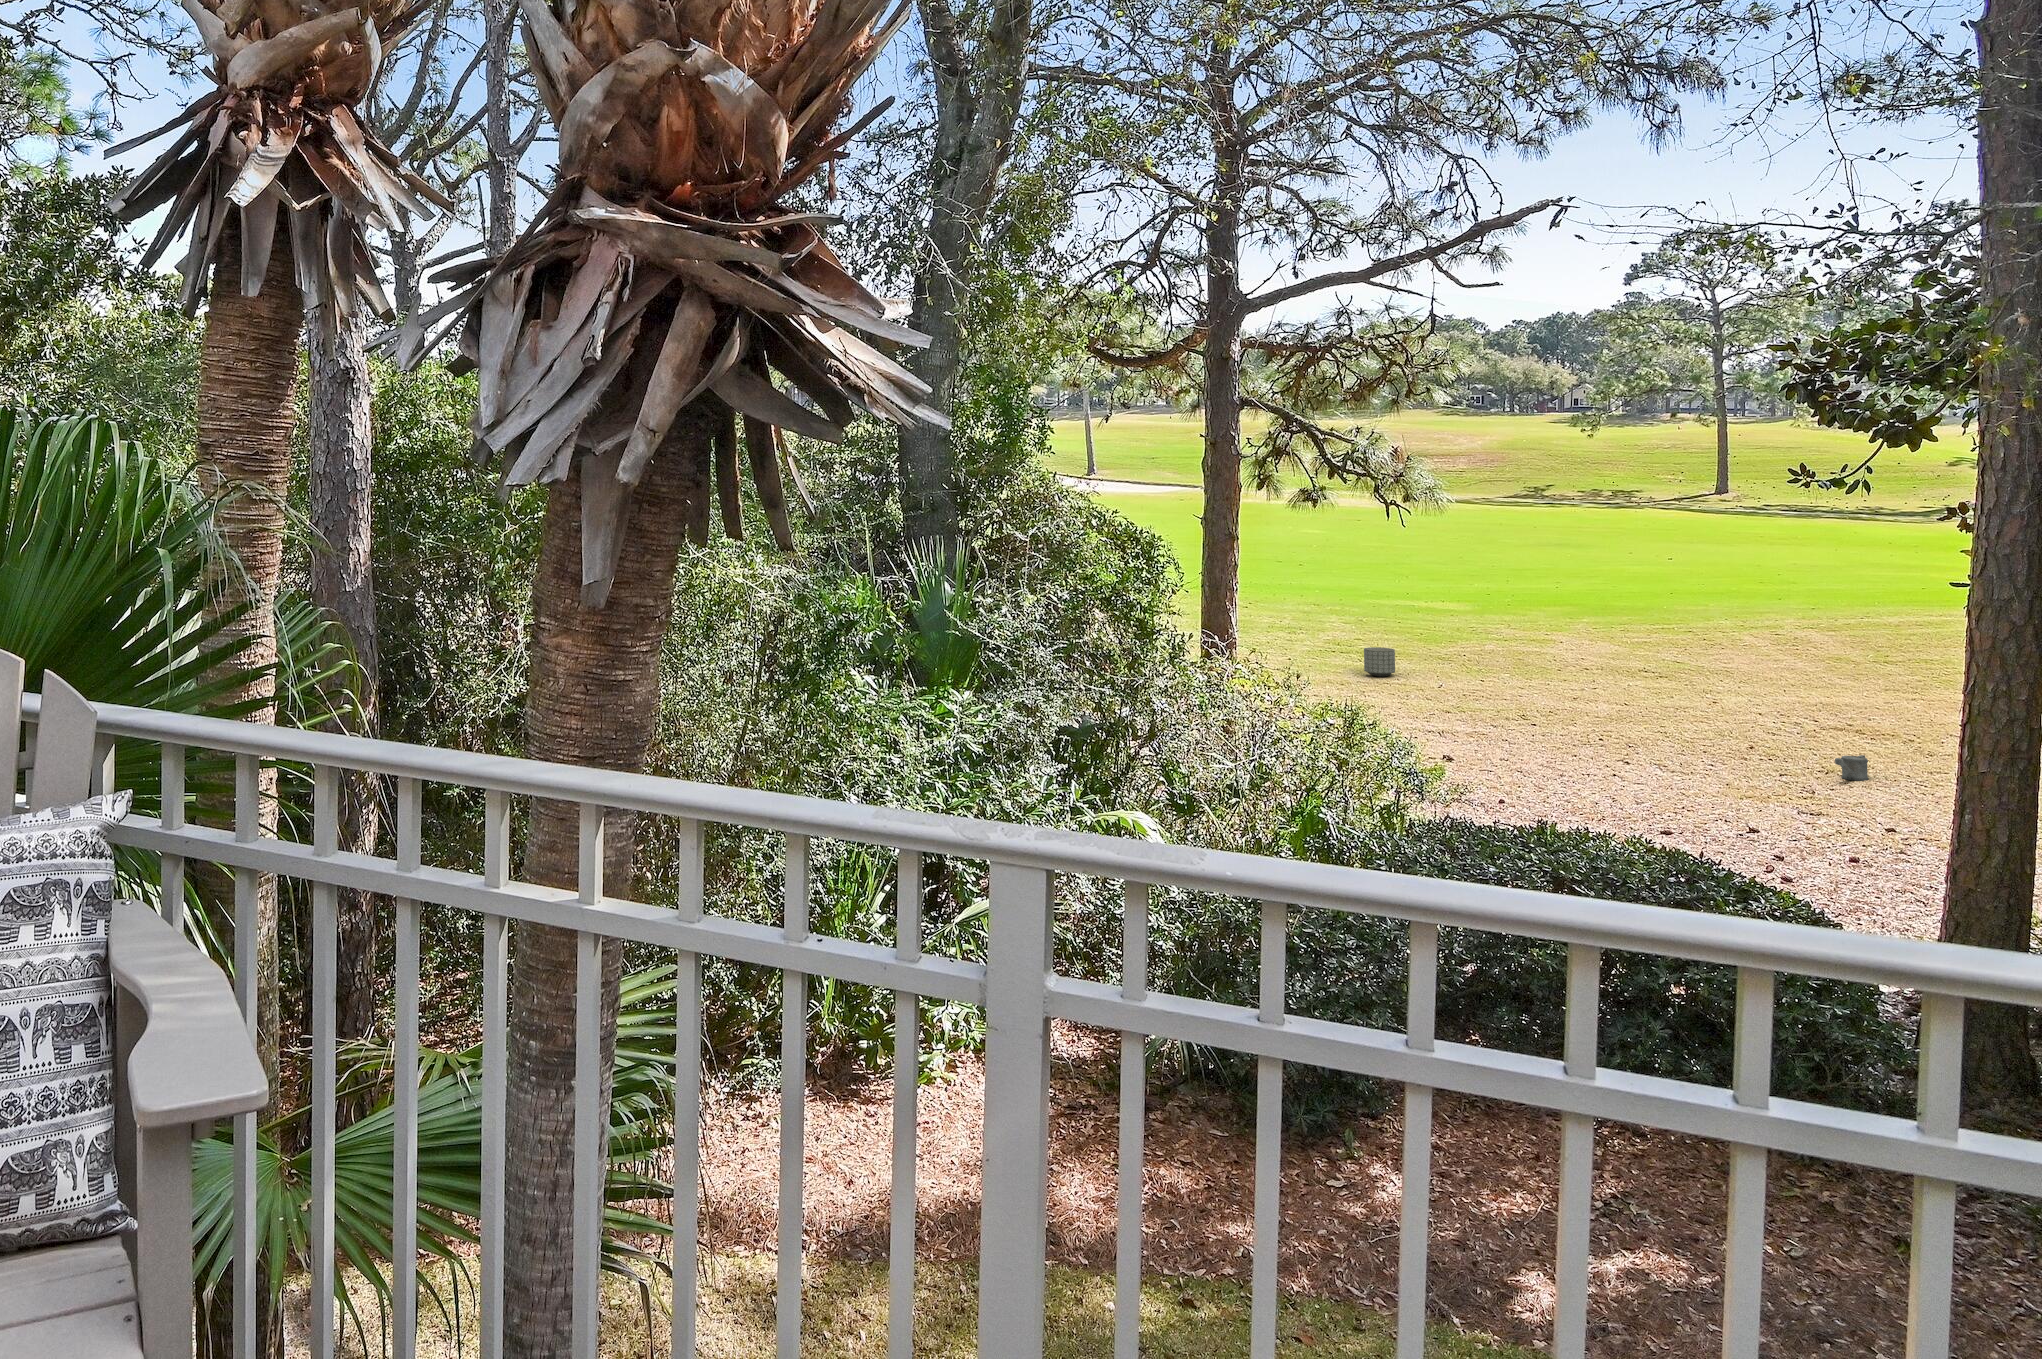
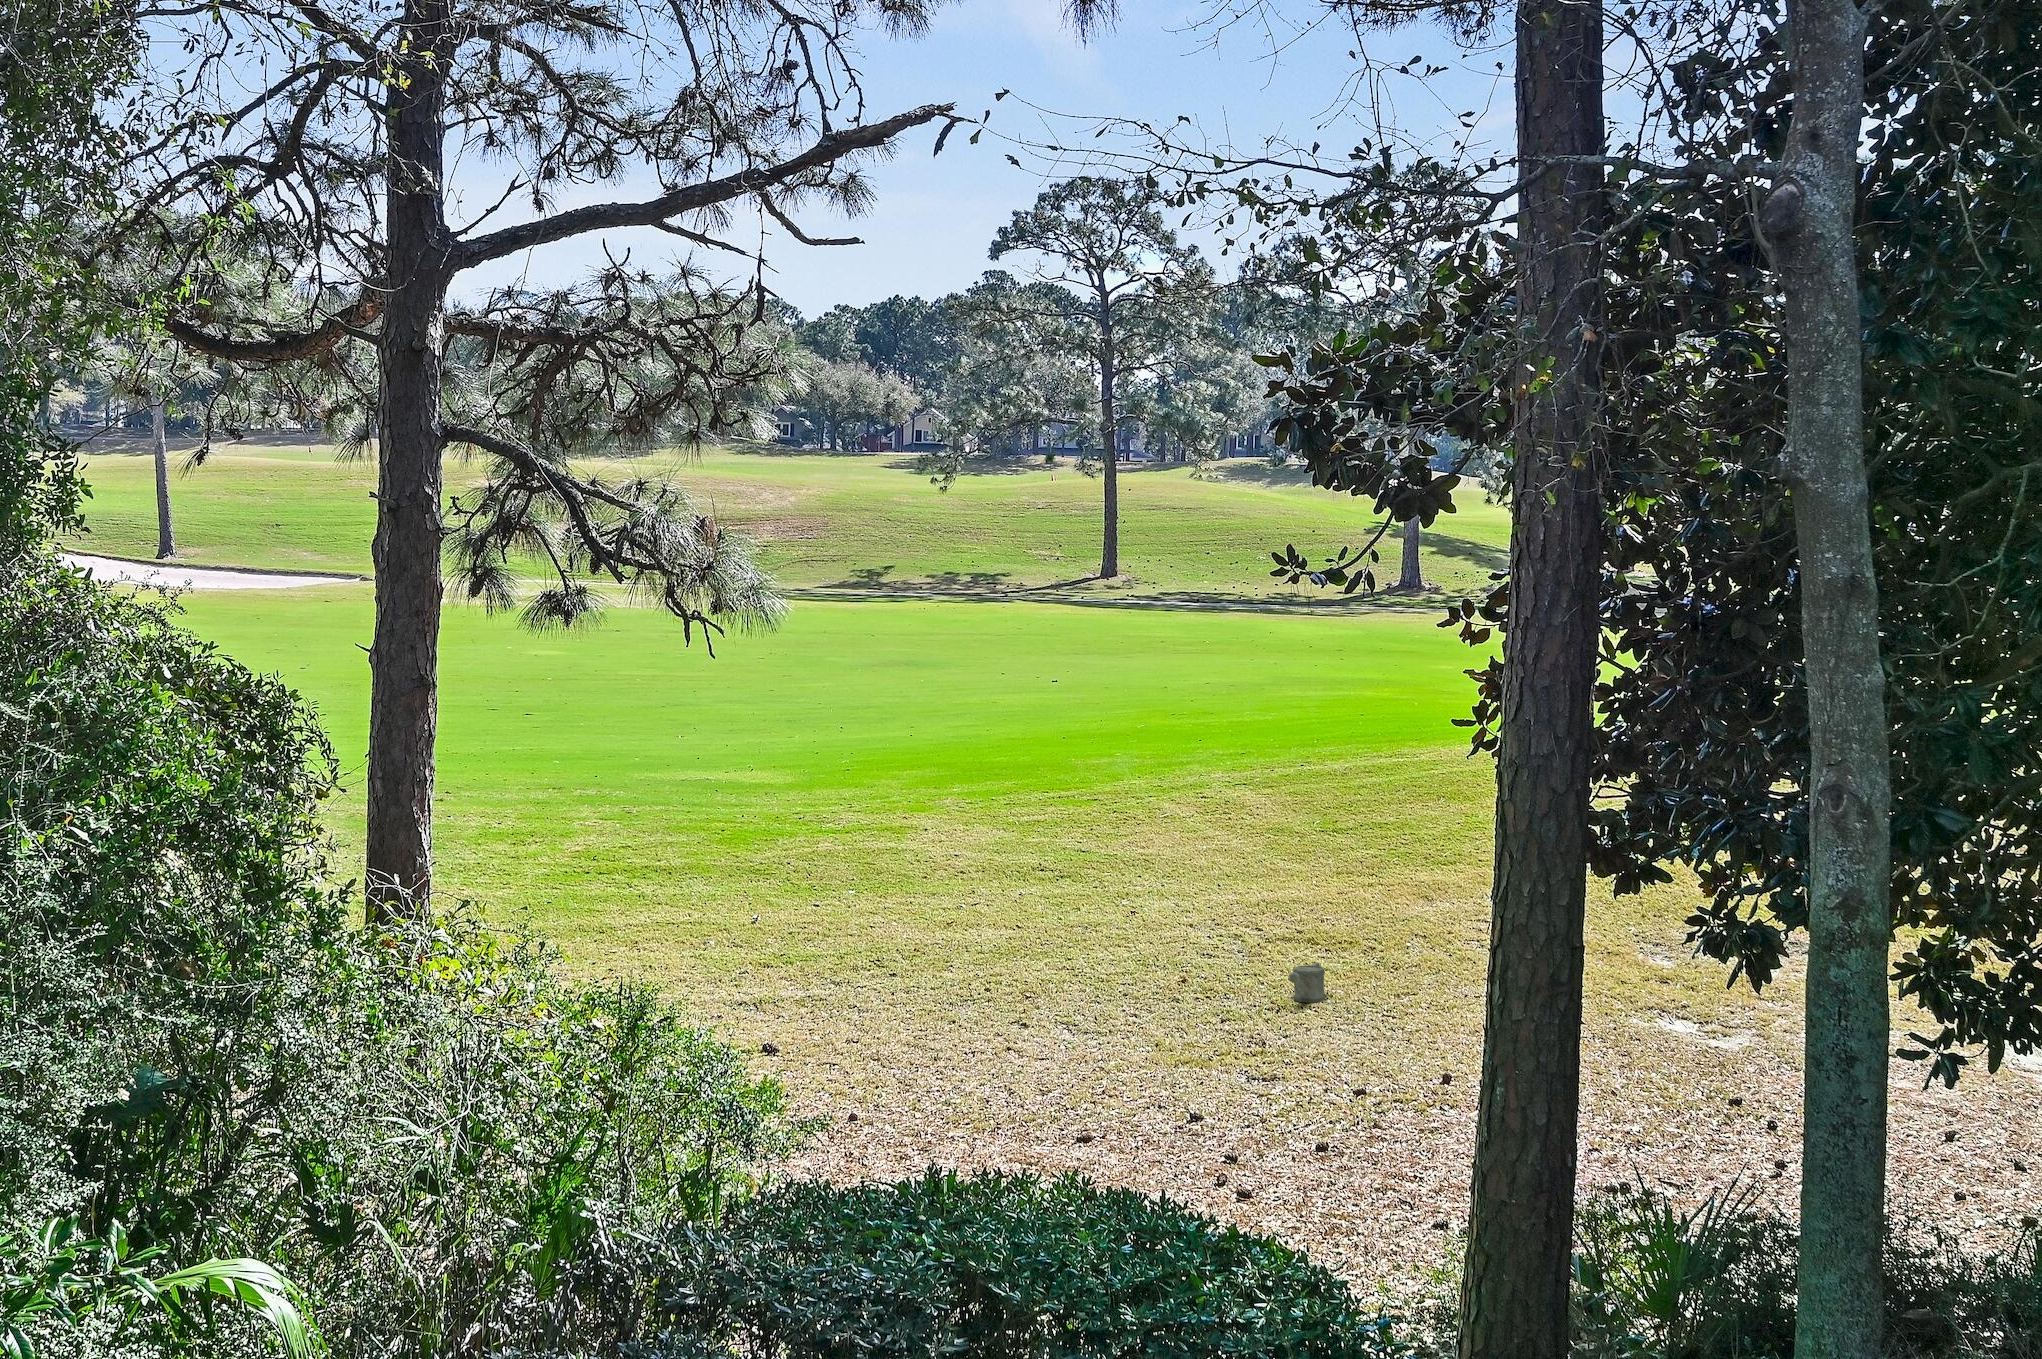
planter: present [1364,647,1395,677] -> none [625,843,672,892]

